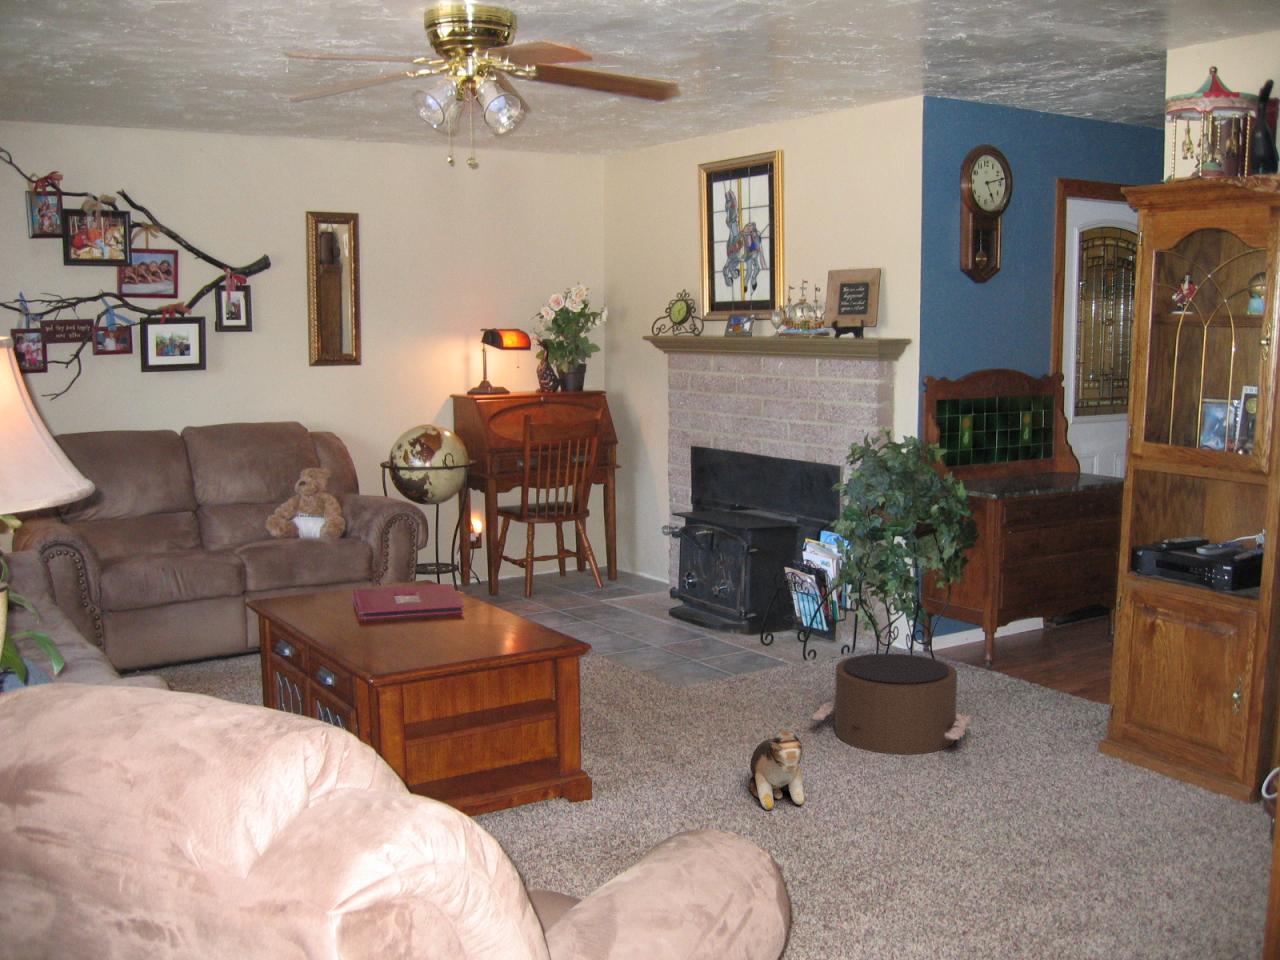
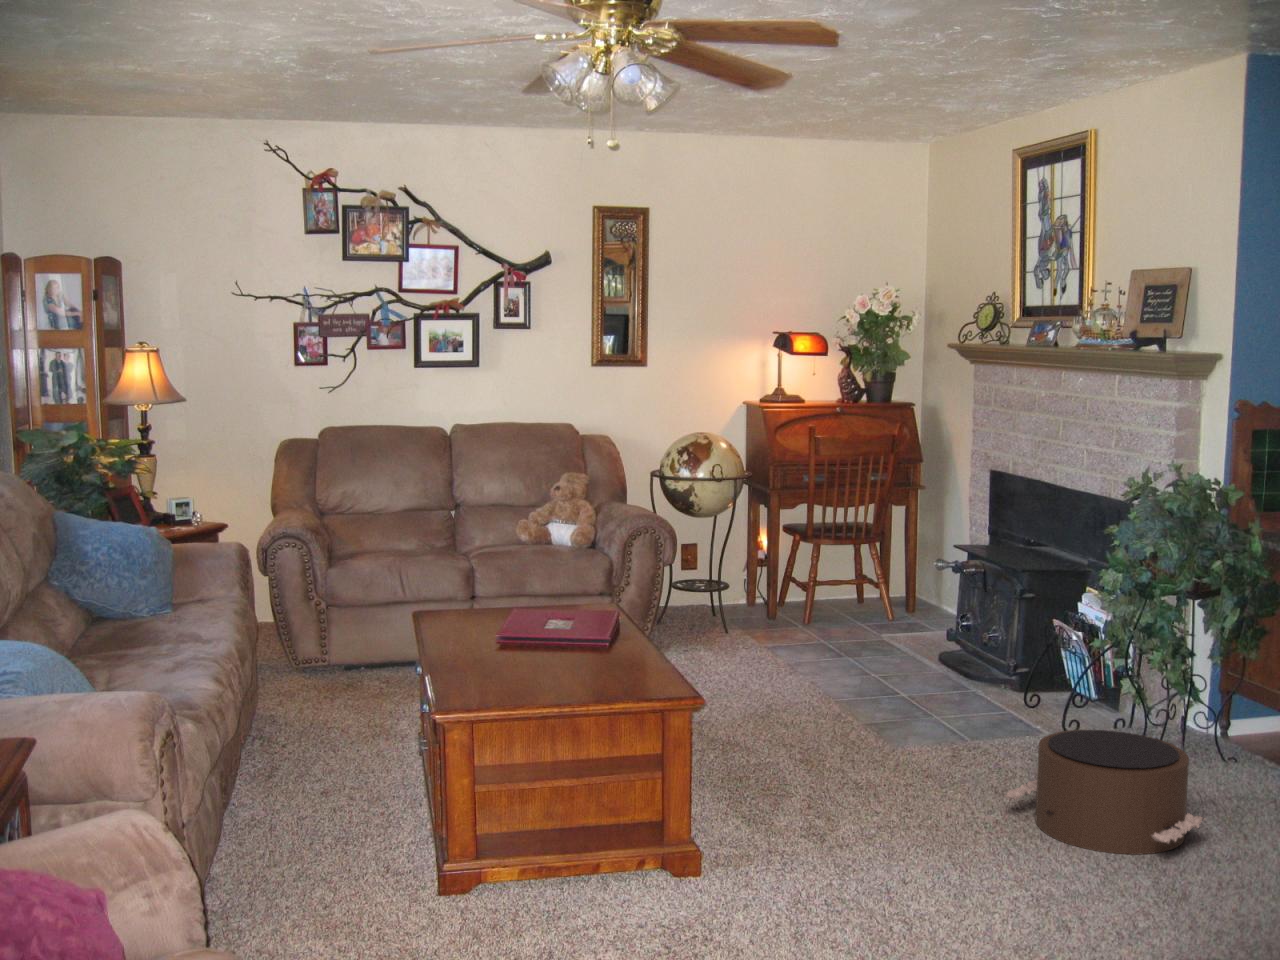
plush toy: present [749,730,807,810] -> none [884,798,942,887]

